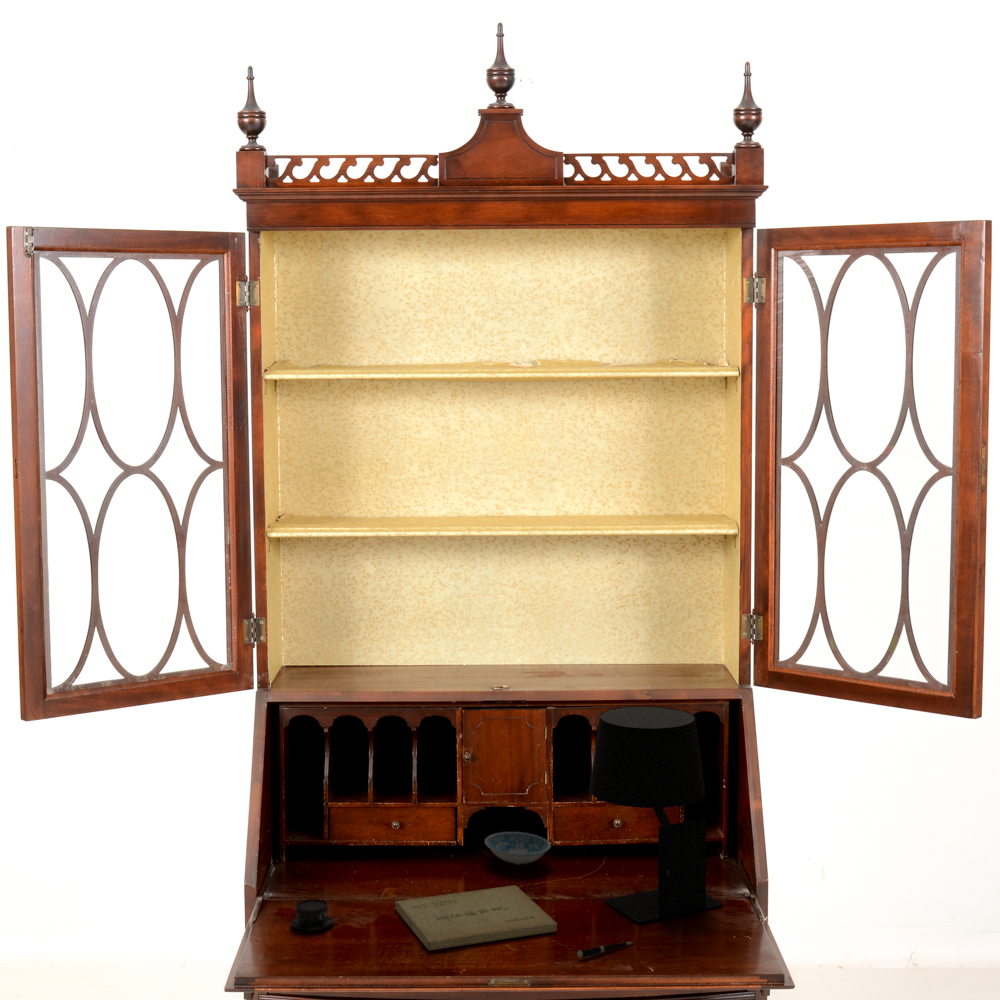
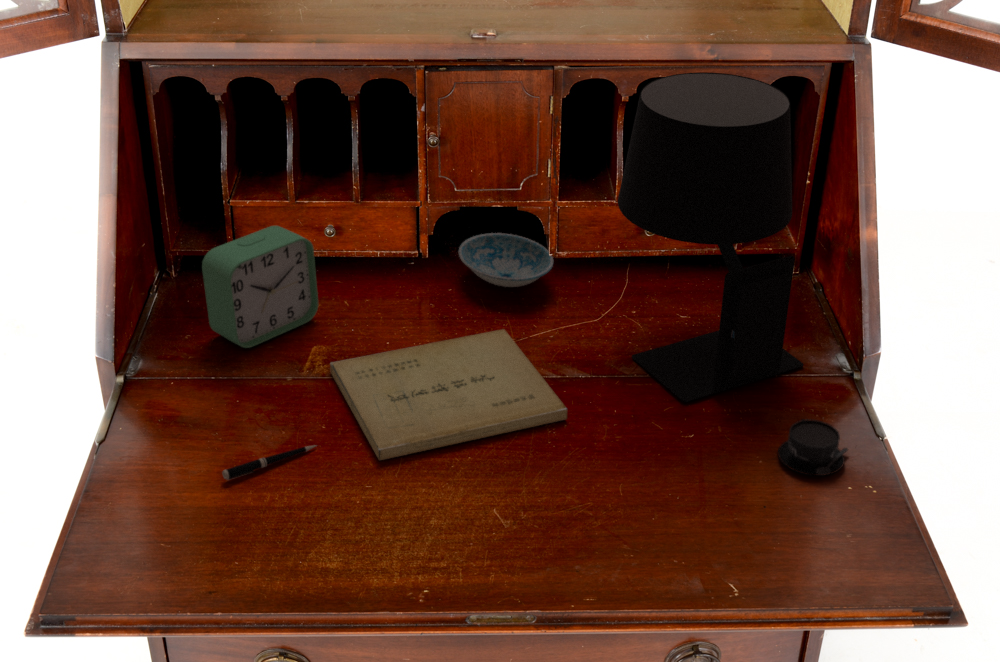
alarm clock: none [311,815,387,896] -> present [202,226,319,348]
teacup: present [291,899,337,931] -> present [778,419,848,476]
pen: present [577,942,633,958] -> present [222,445,316,480]

